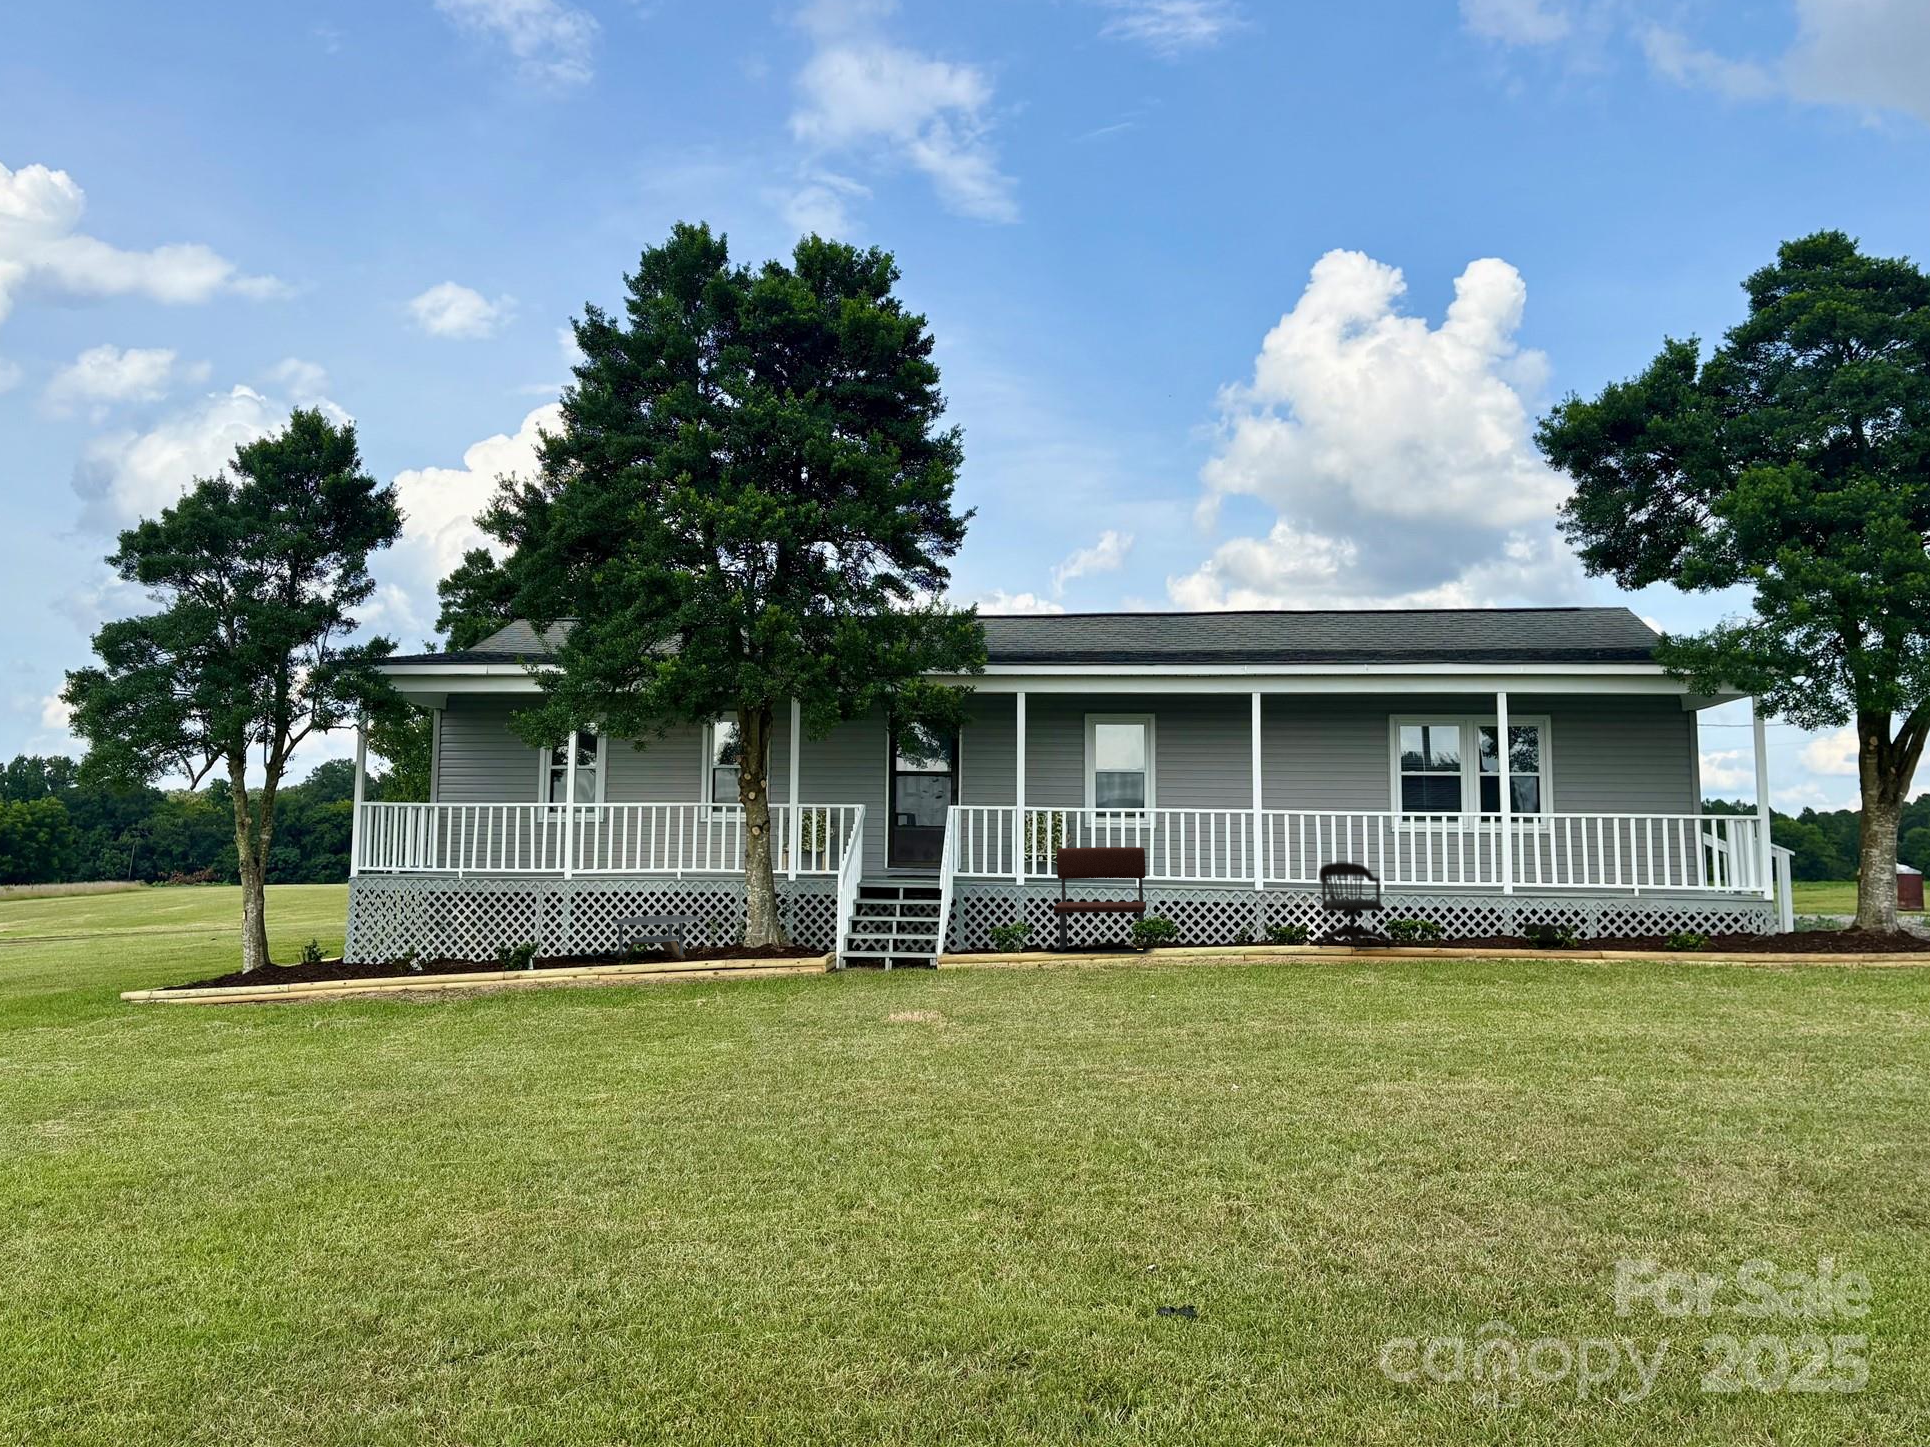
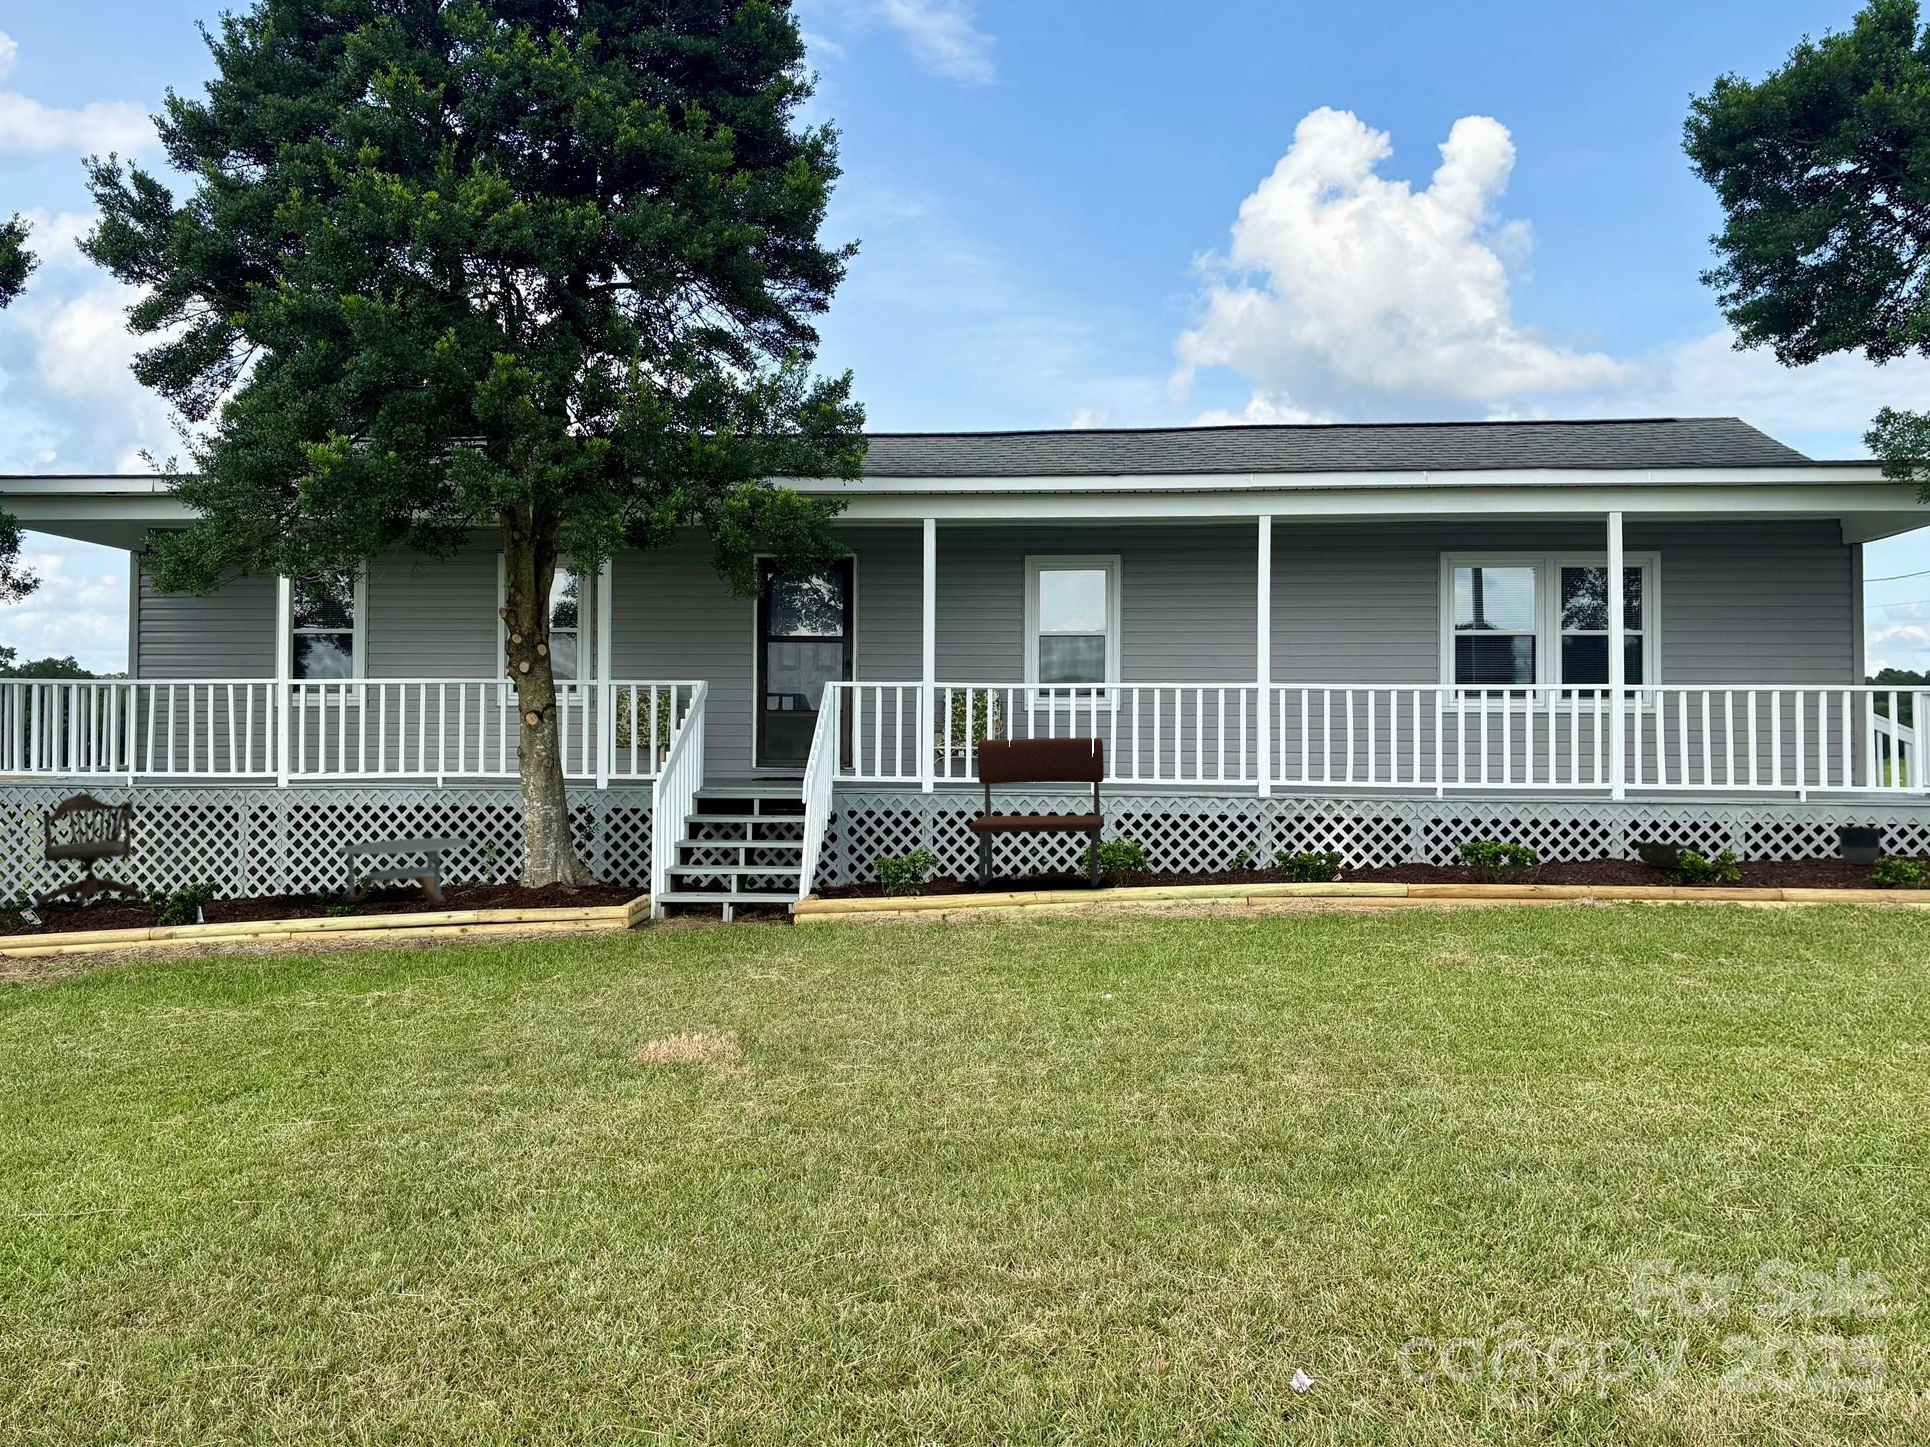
chair: present [1318,862,1390,950] -> present [36,793,140,912]
planter: none [1667,913,1697,940] -> present [1839,826,1880,865]

